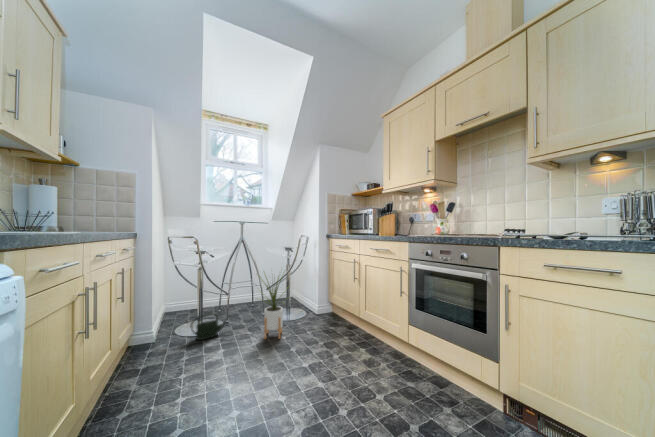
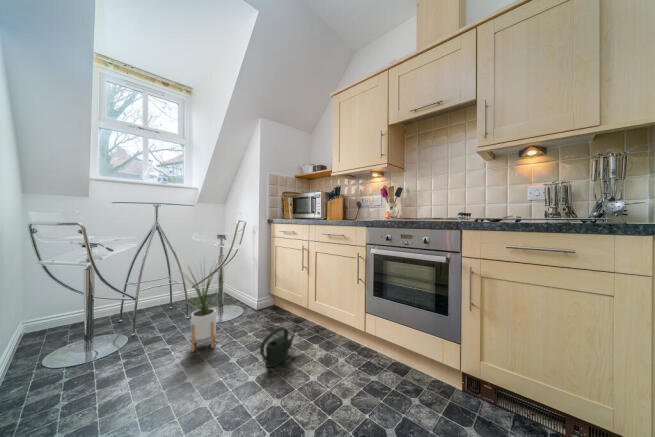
watering can: present [191,313,228,340] -> present [260,326,298,368]

